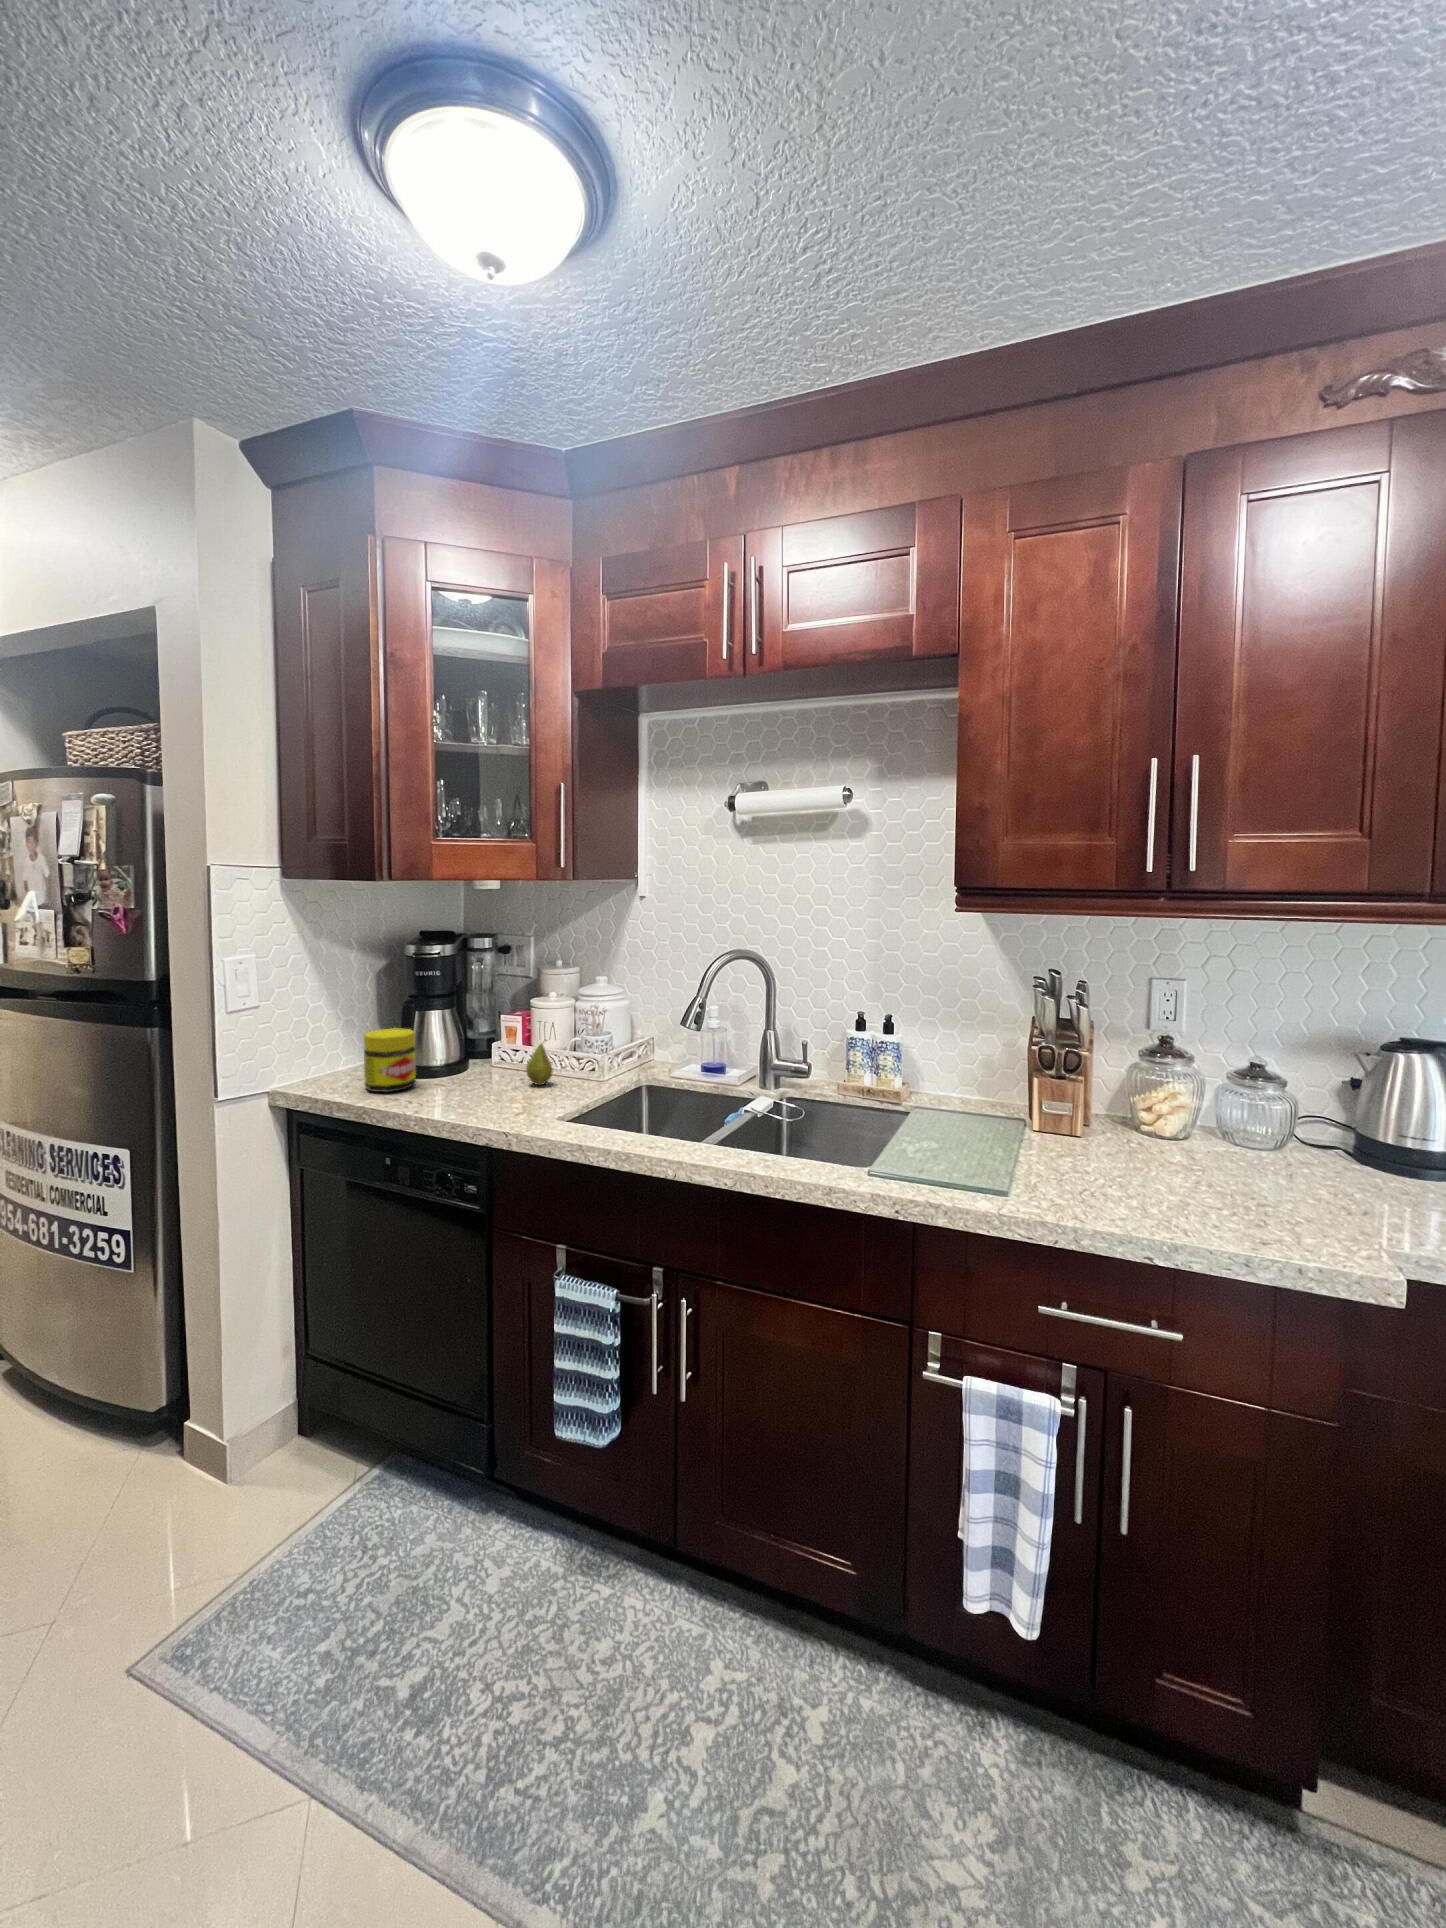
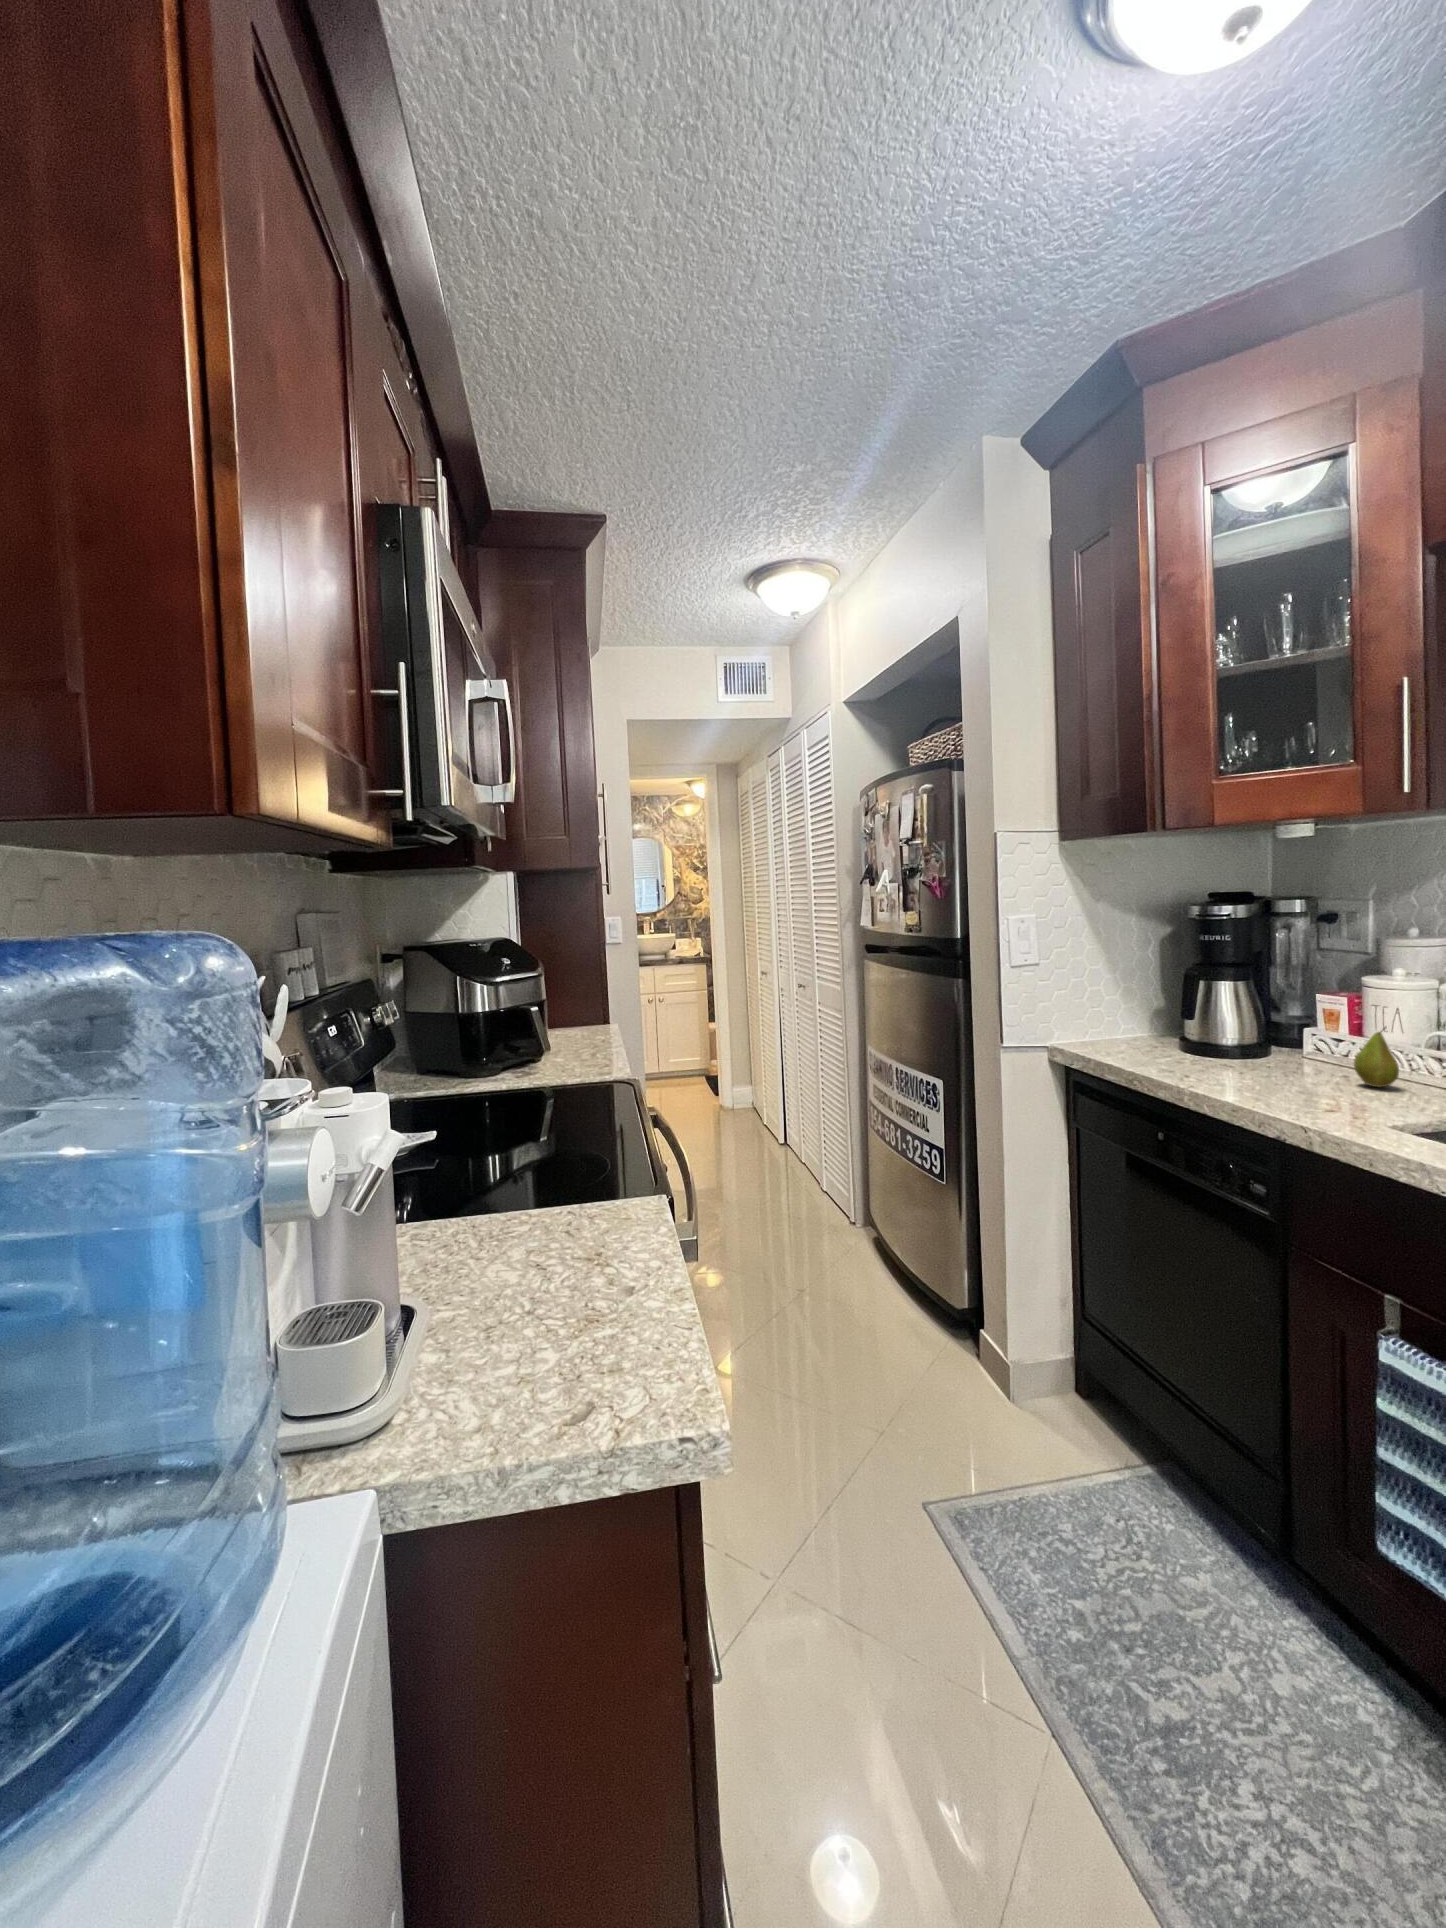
jar: present [364,1028,416,1092] -> none [1138,996,1198,1064]

